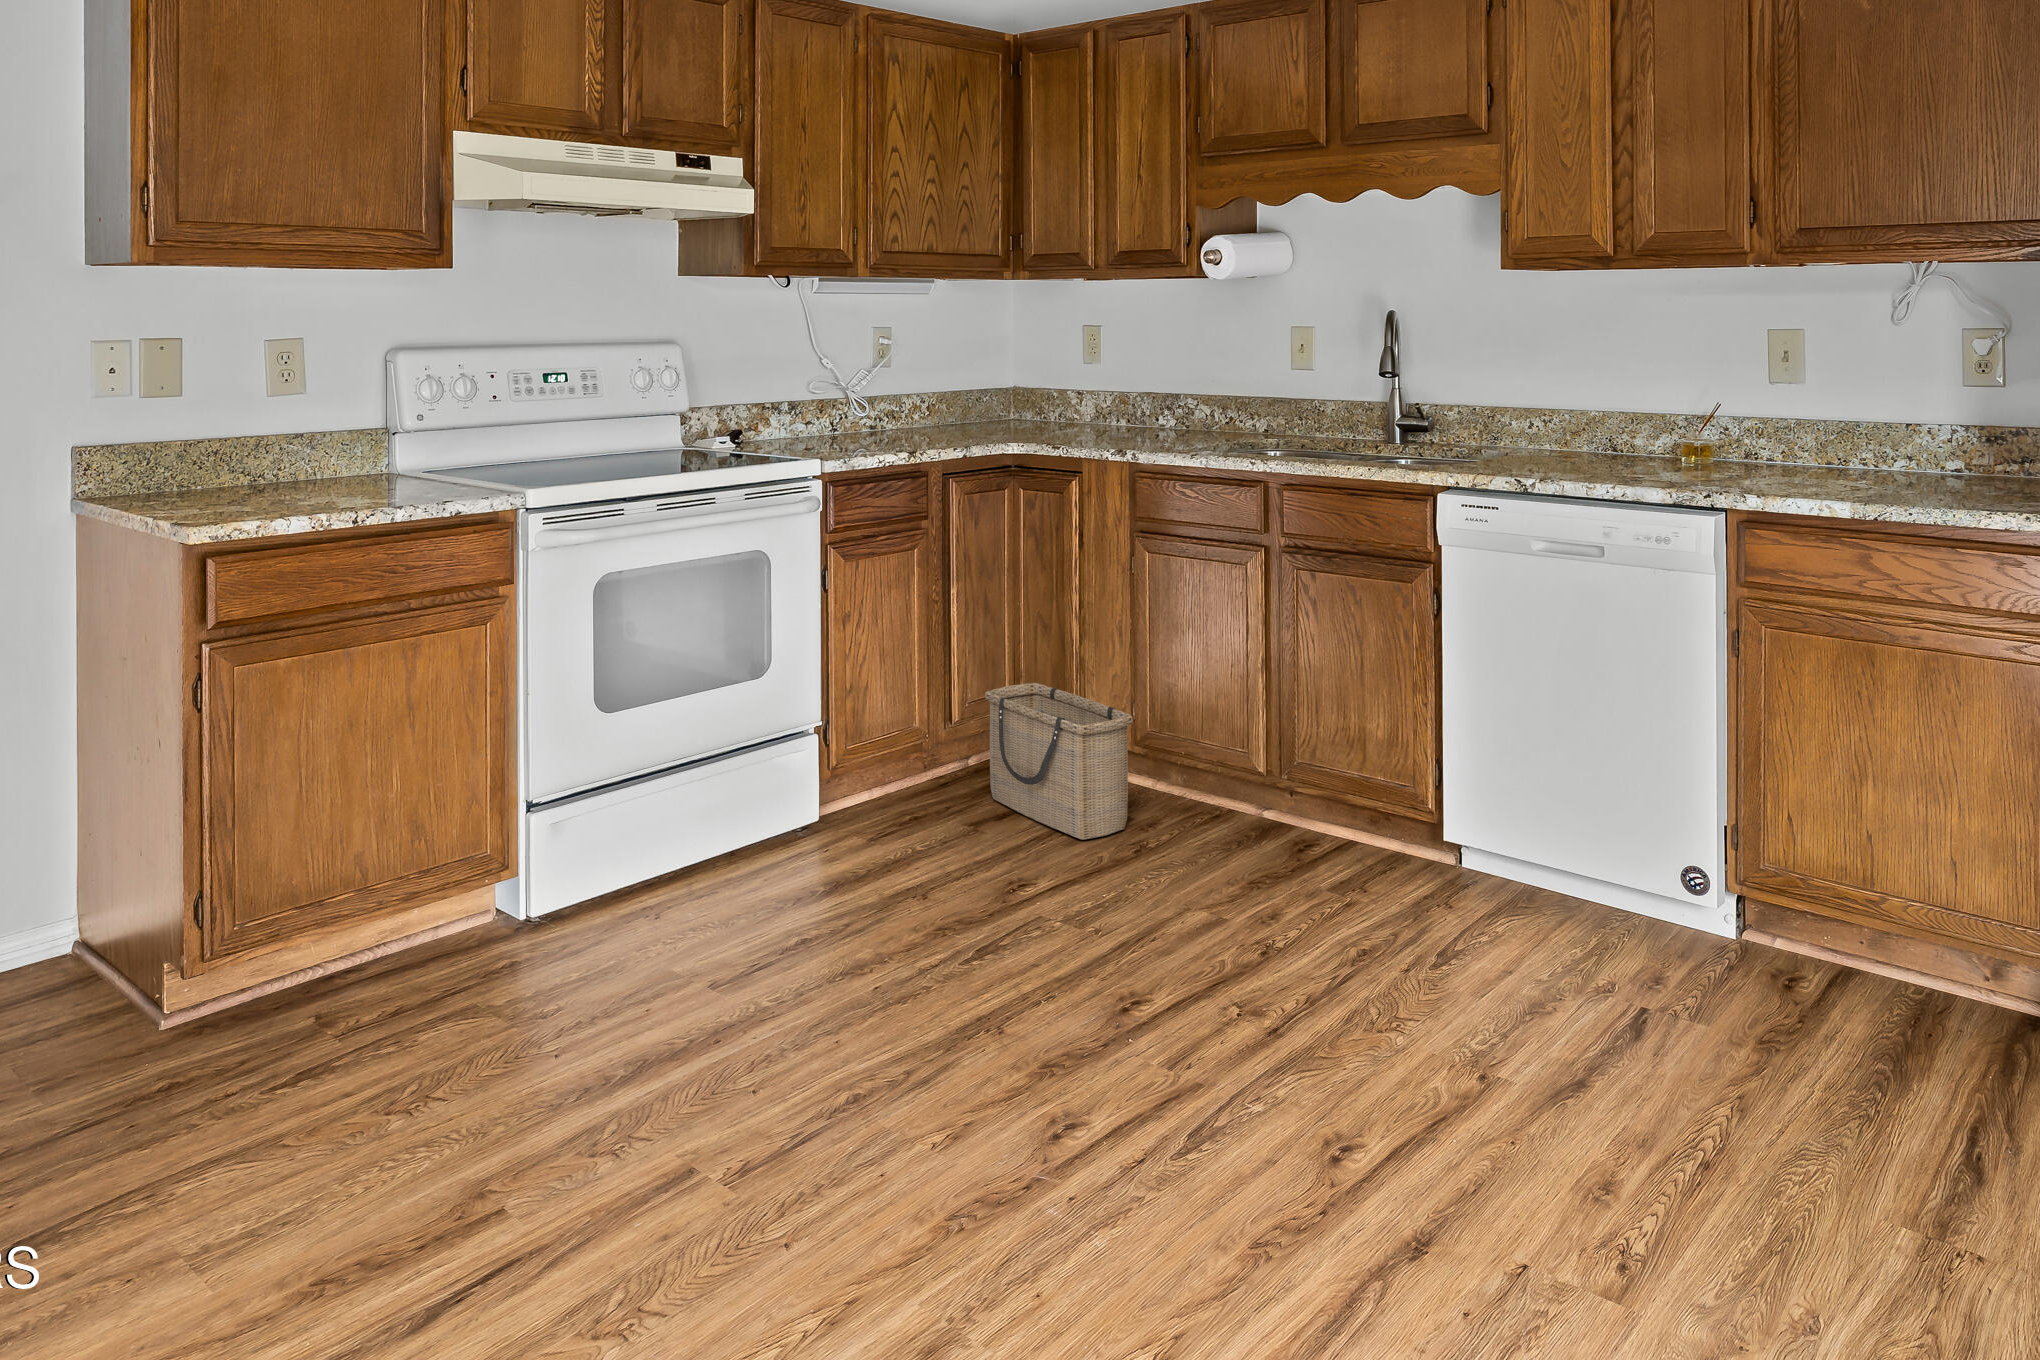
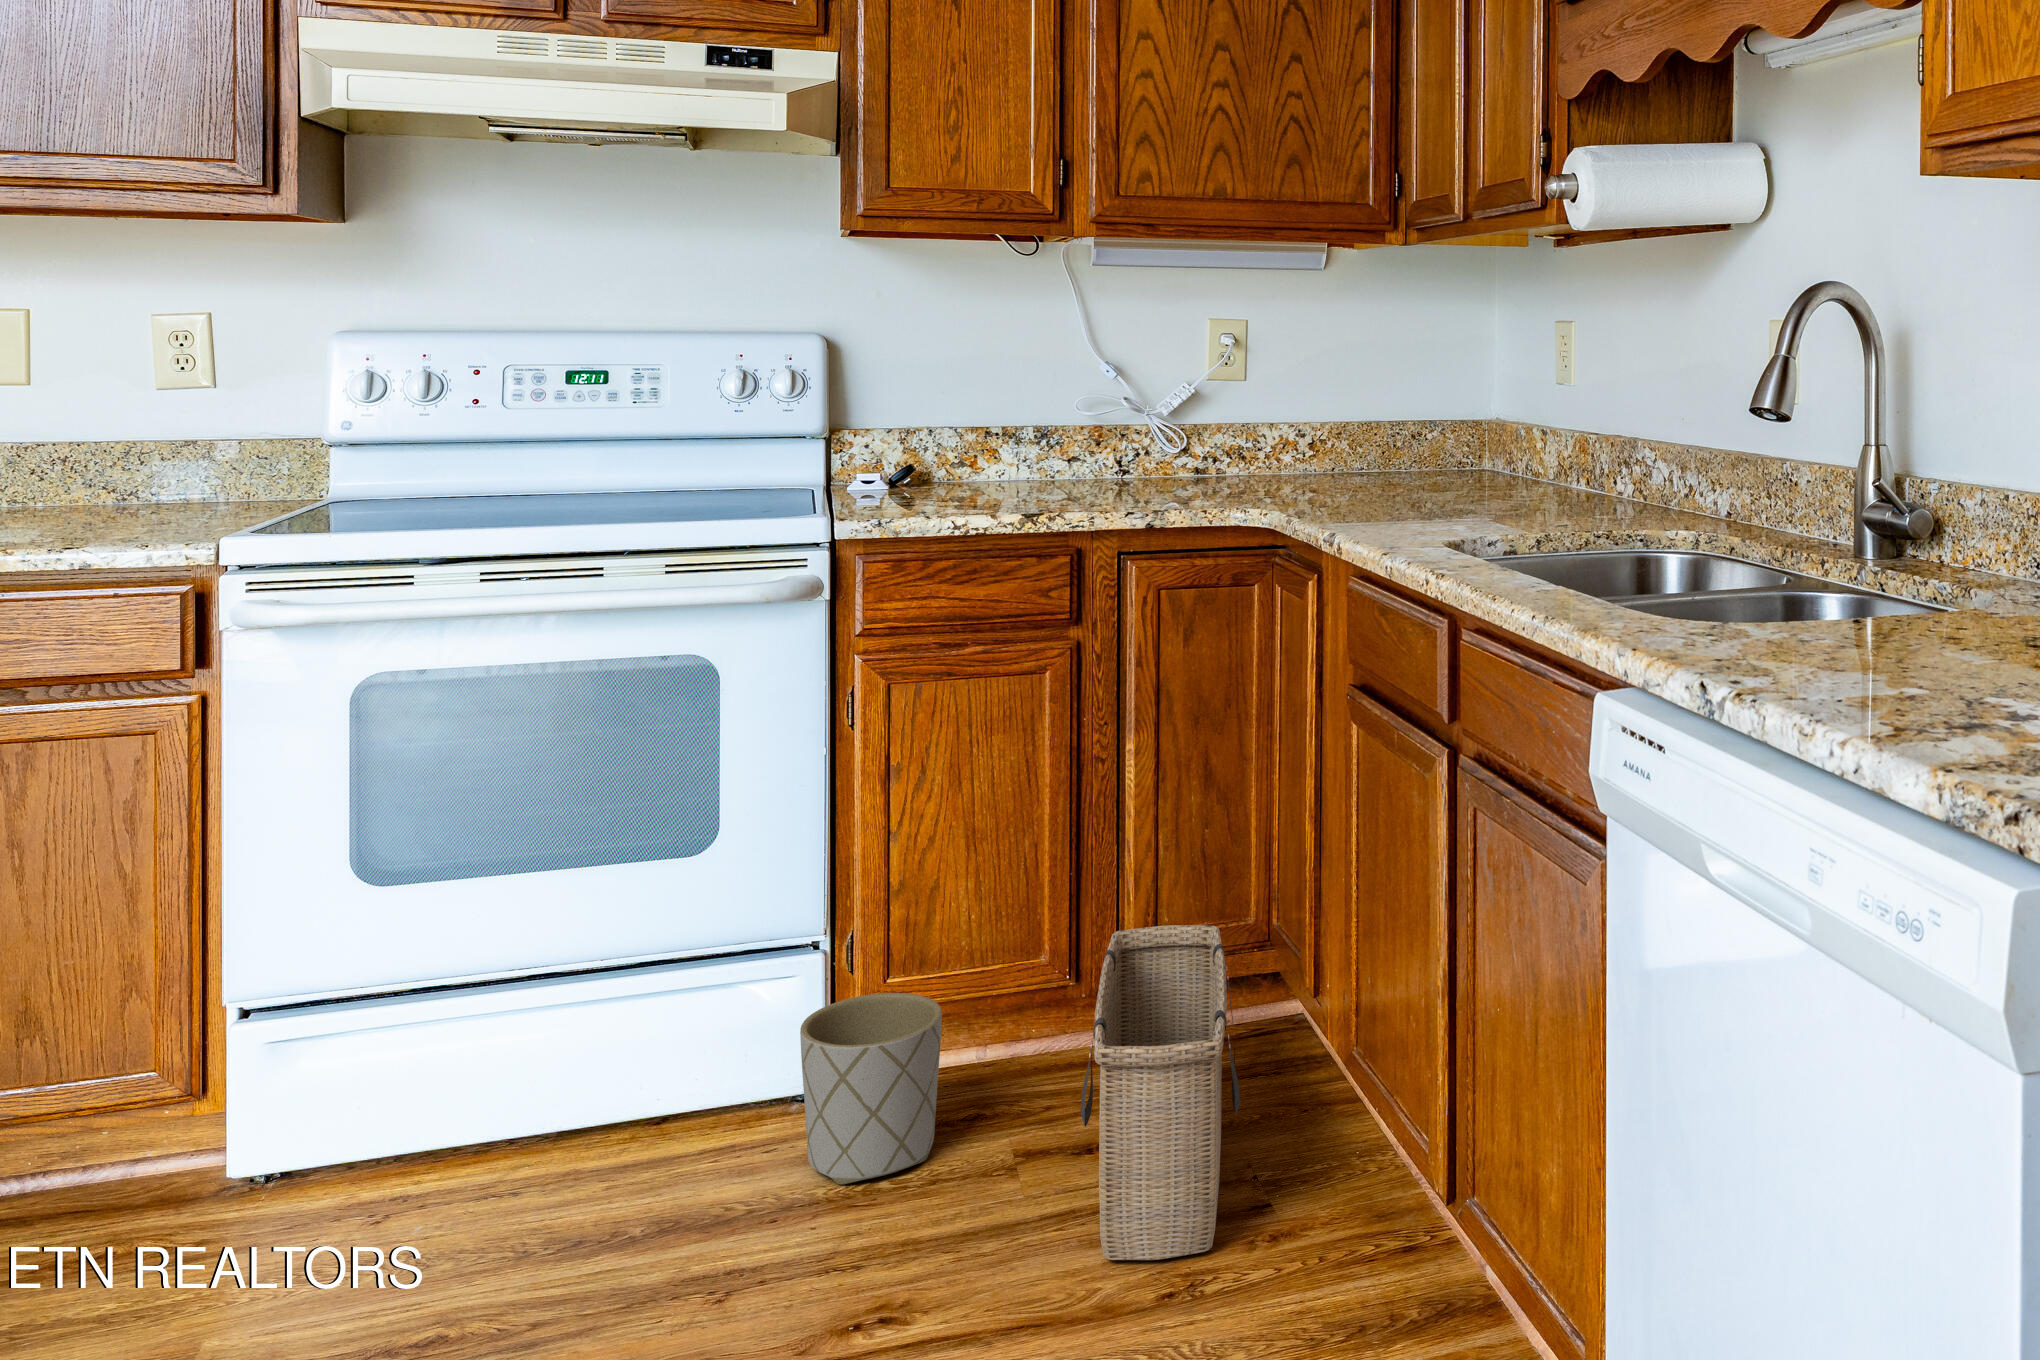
planter: none [843,742,923,846] -> present [800,993,942,1184]

